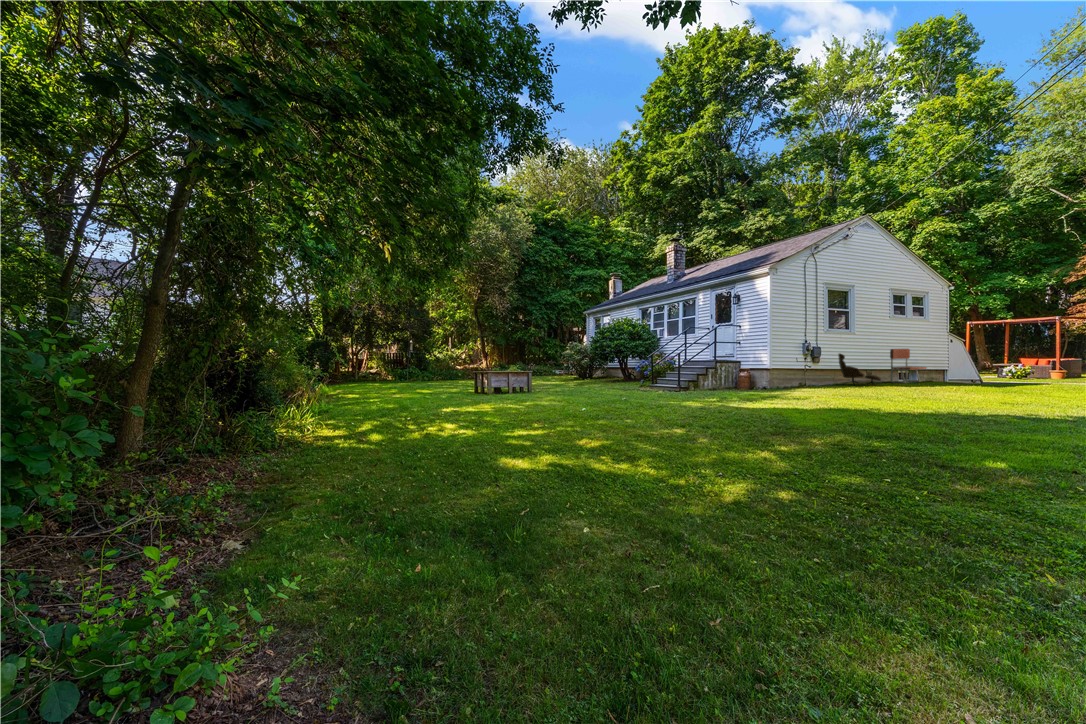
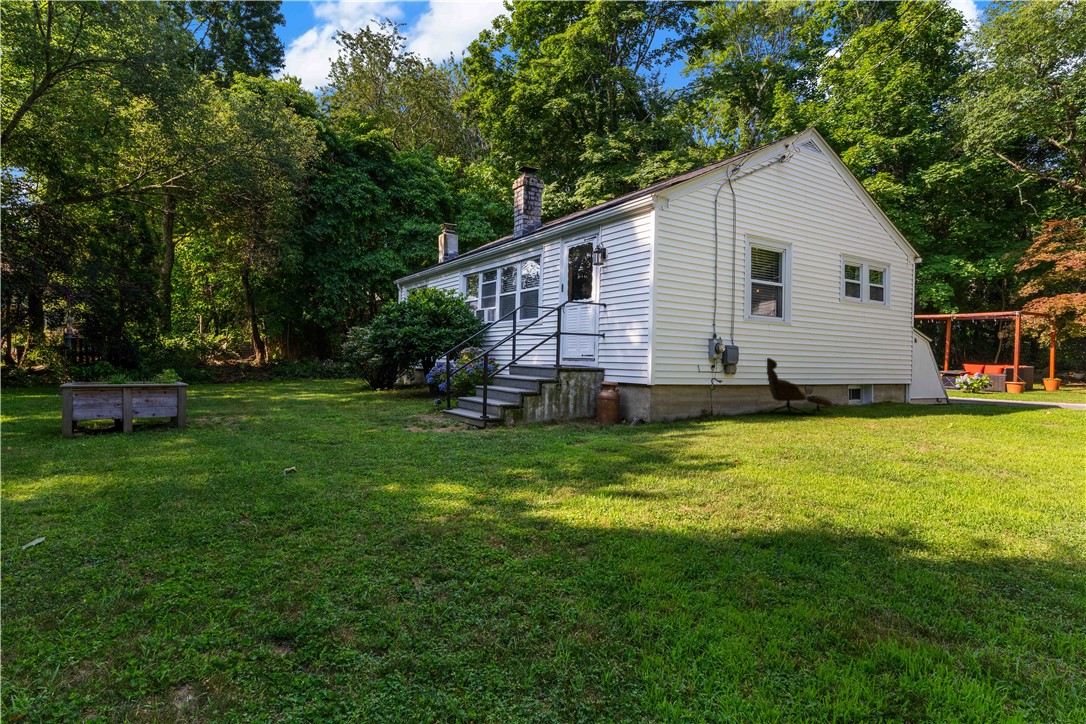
bench: present [890,349,926,383] -> none [839,351,891,408]

